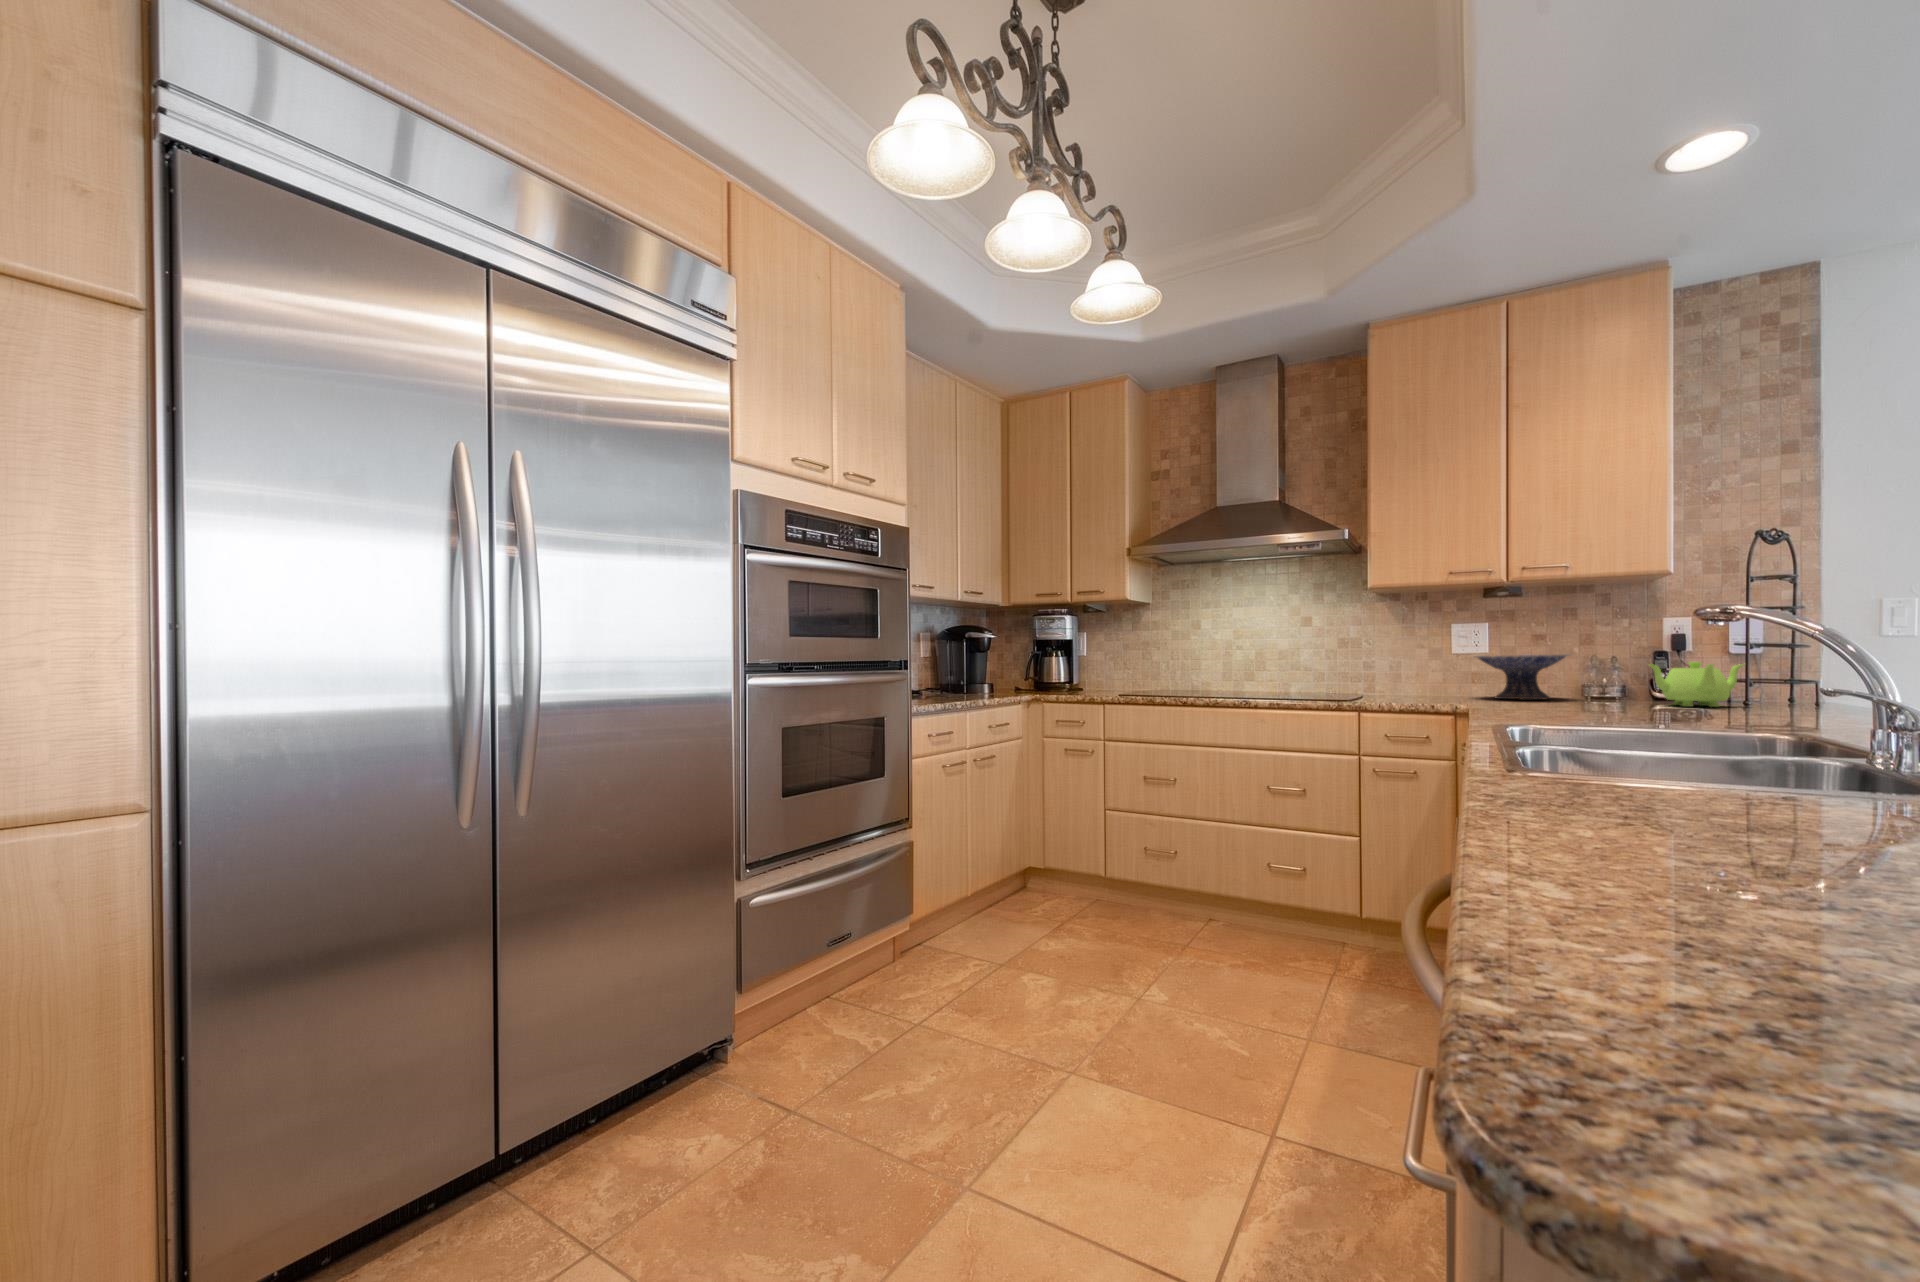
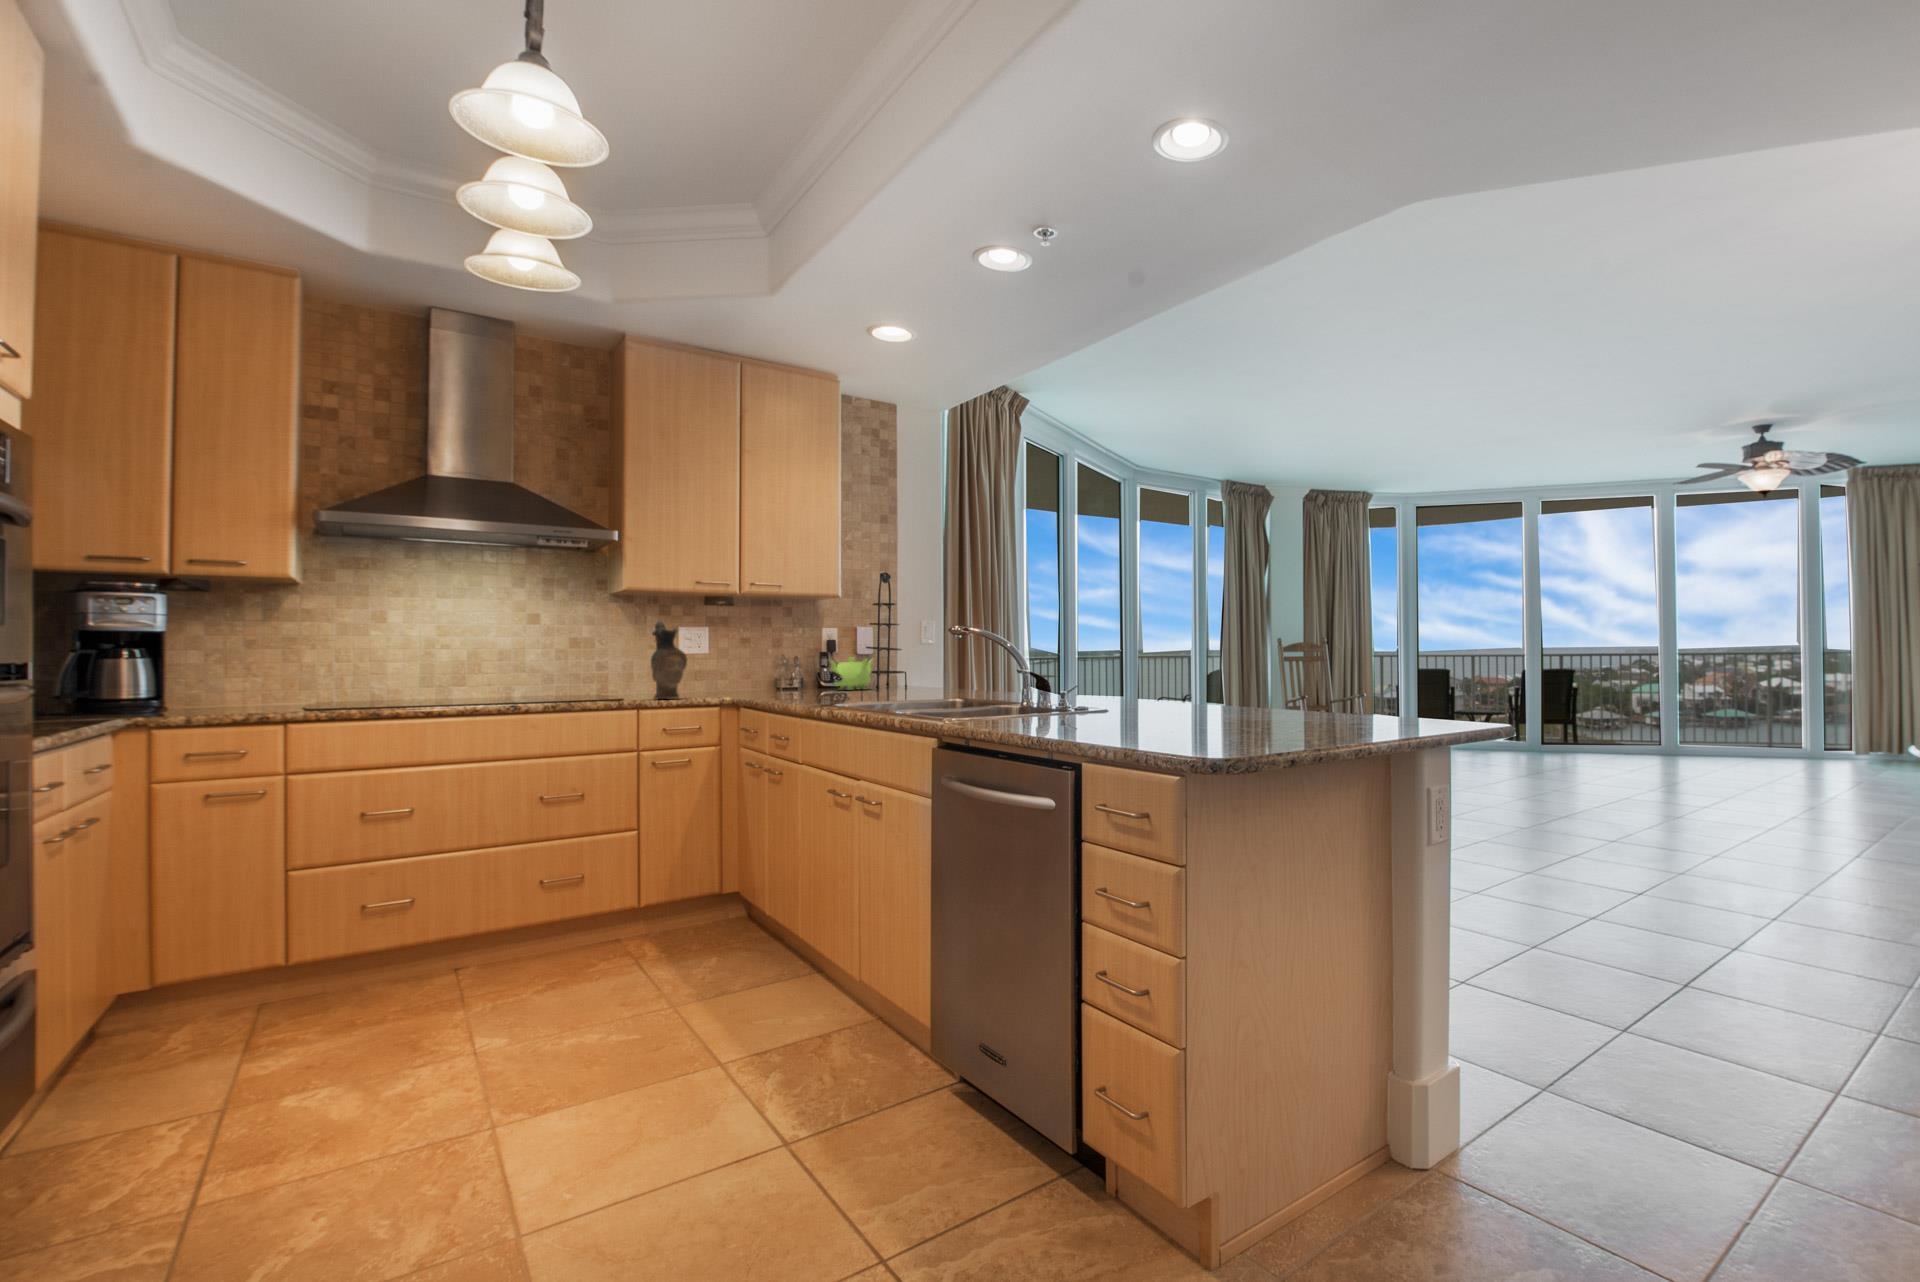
ceramic pitcher: none [1391,621,1430,702] -> present [651,621,687,699]
decorative bowl: present [1475,654,1569,699] -> none [700,654,772,694]

